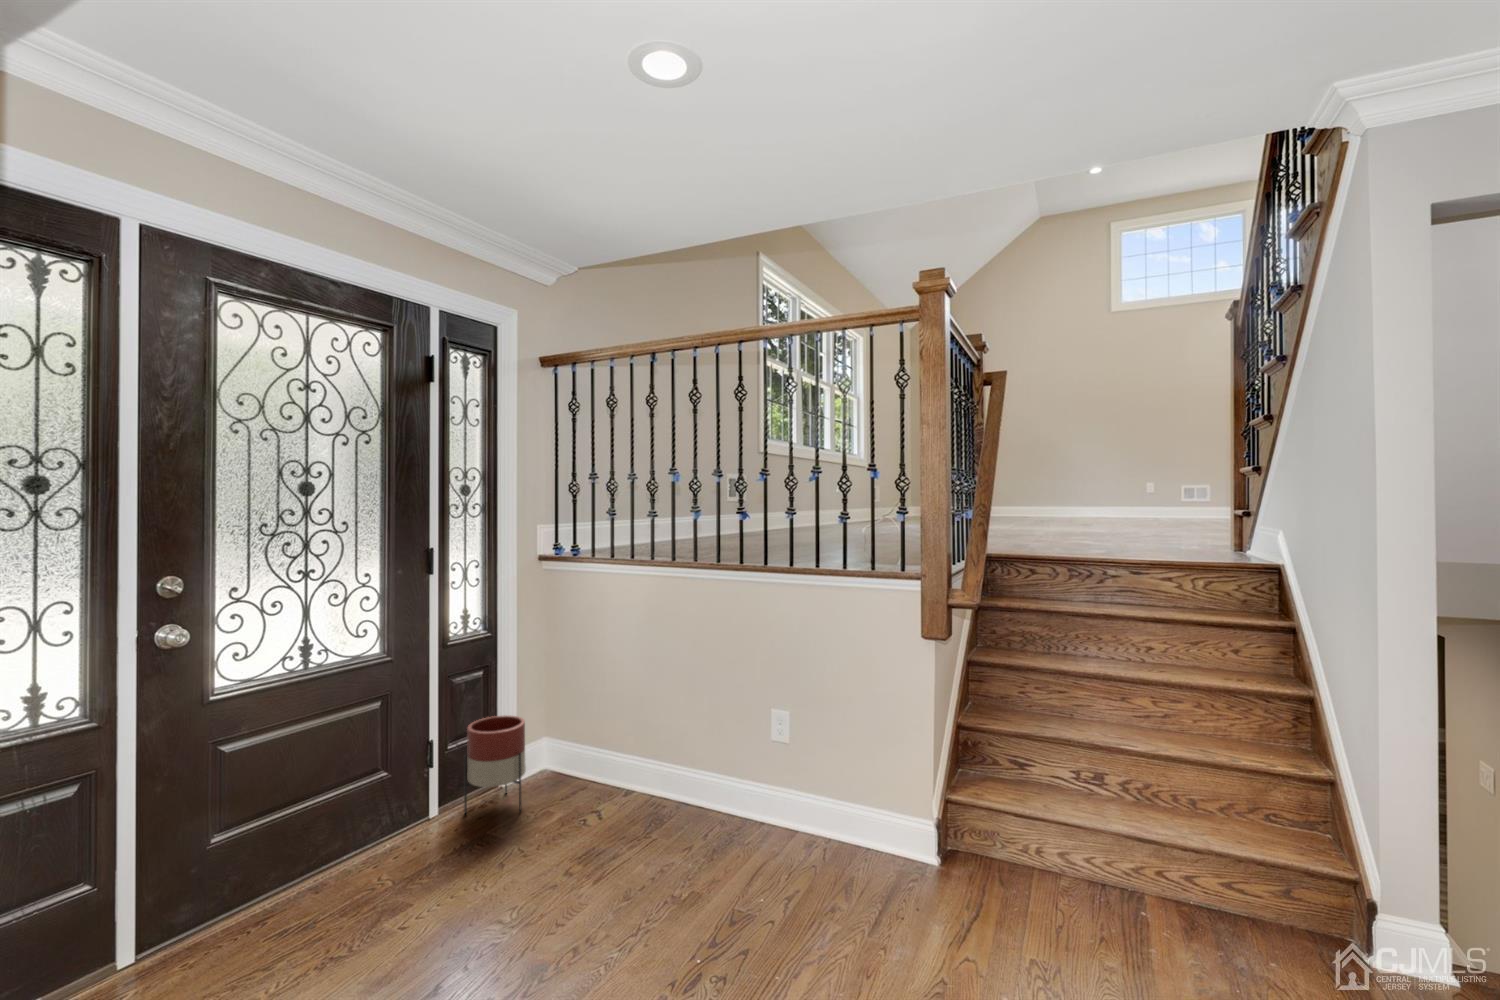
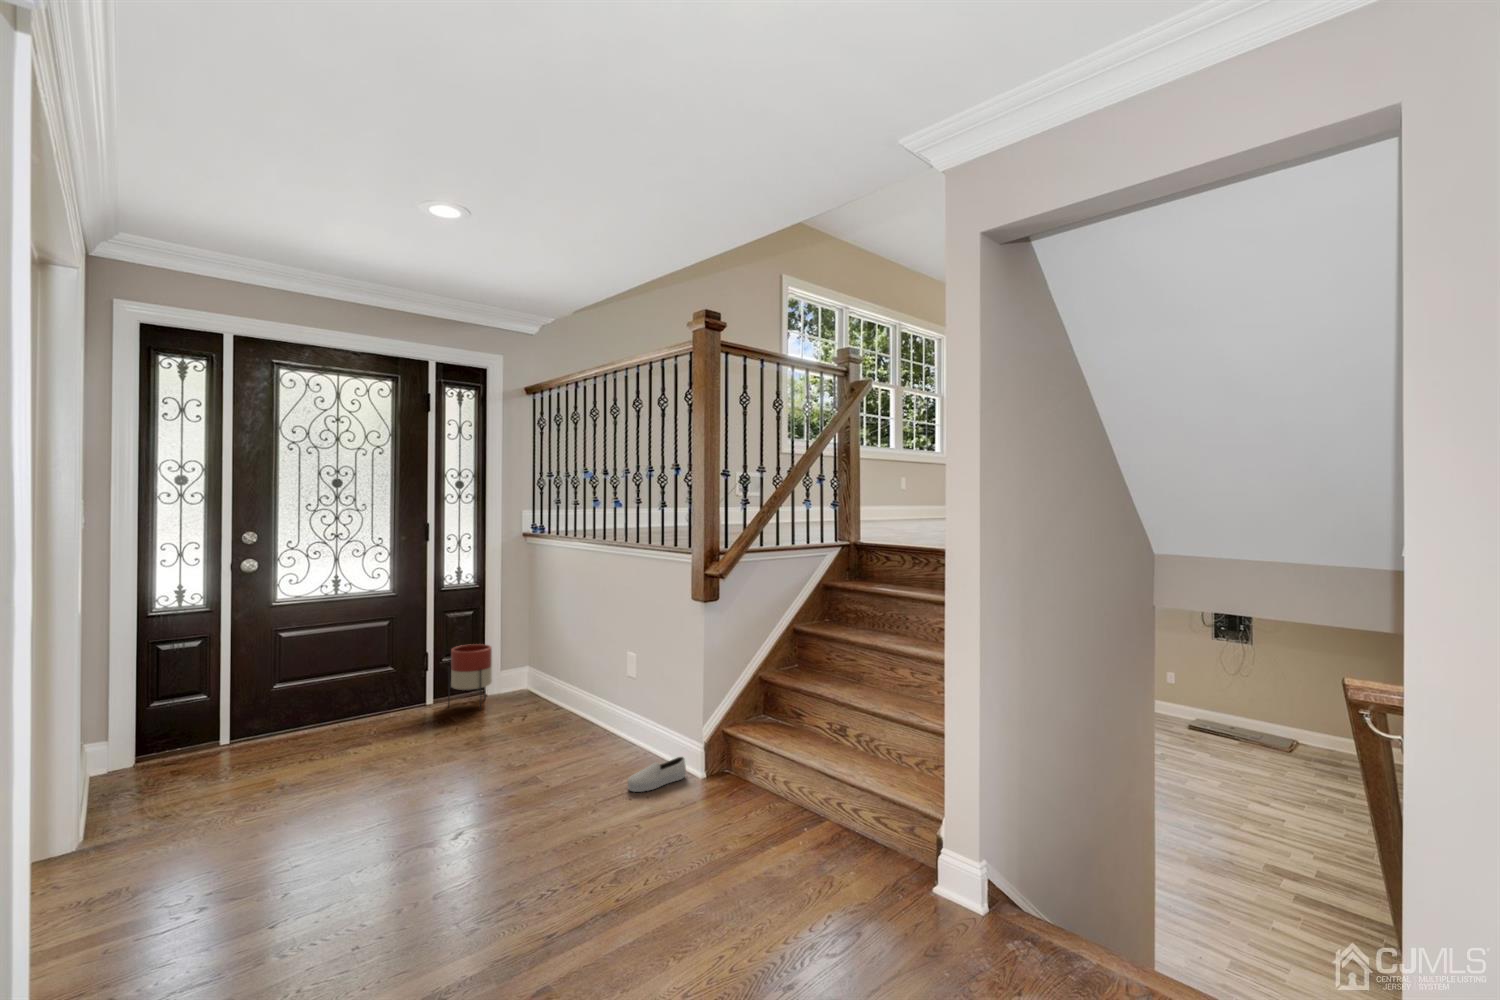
shoe: none [873,842,917,907] -> present [628,757,686,792]

